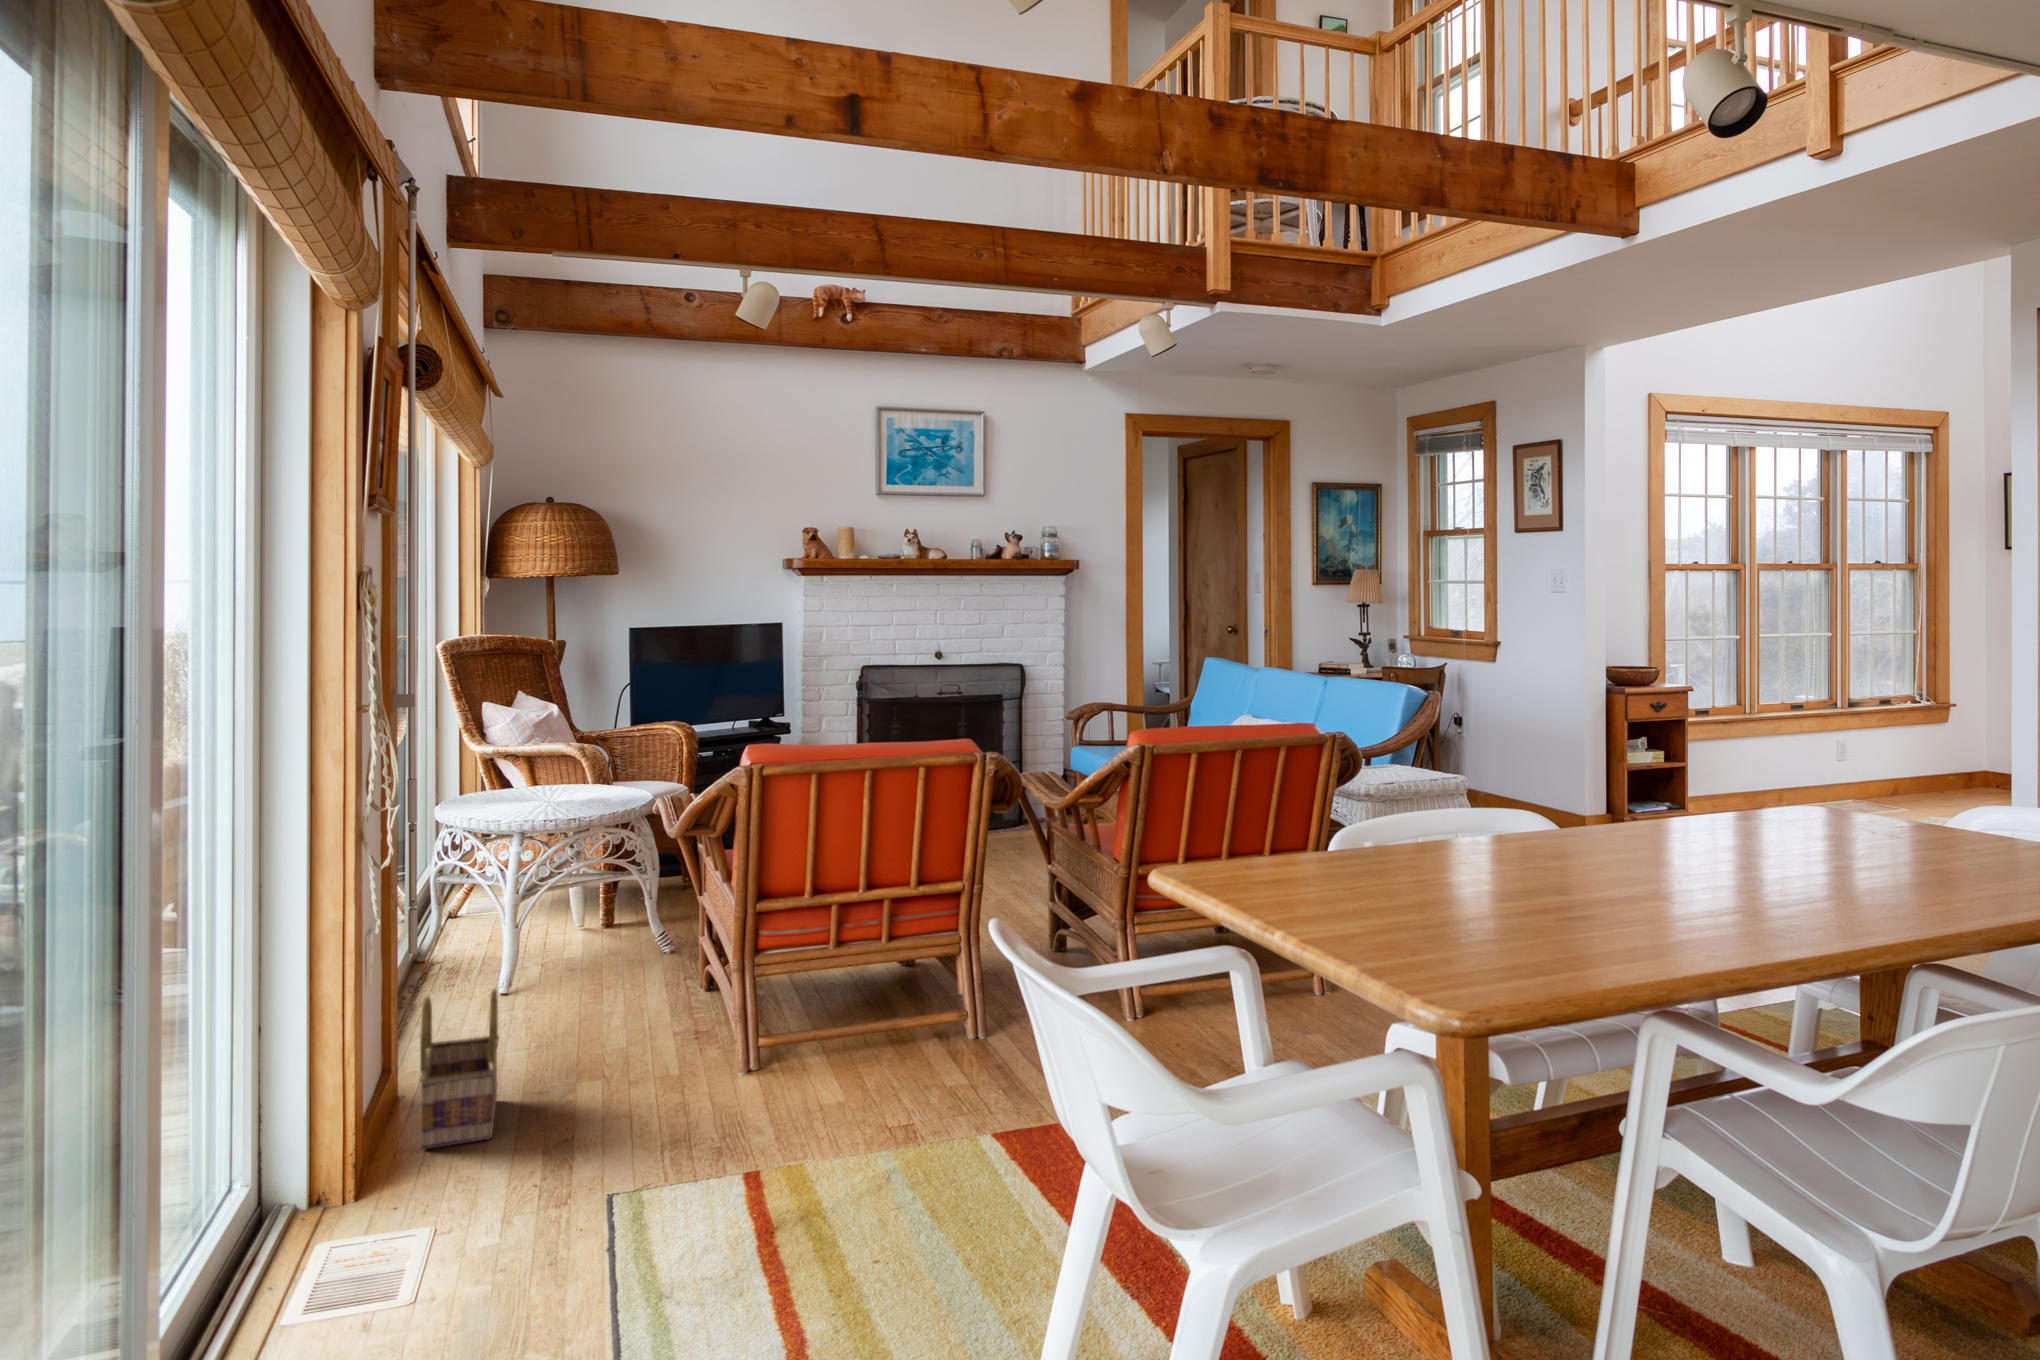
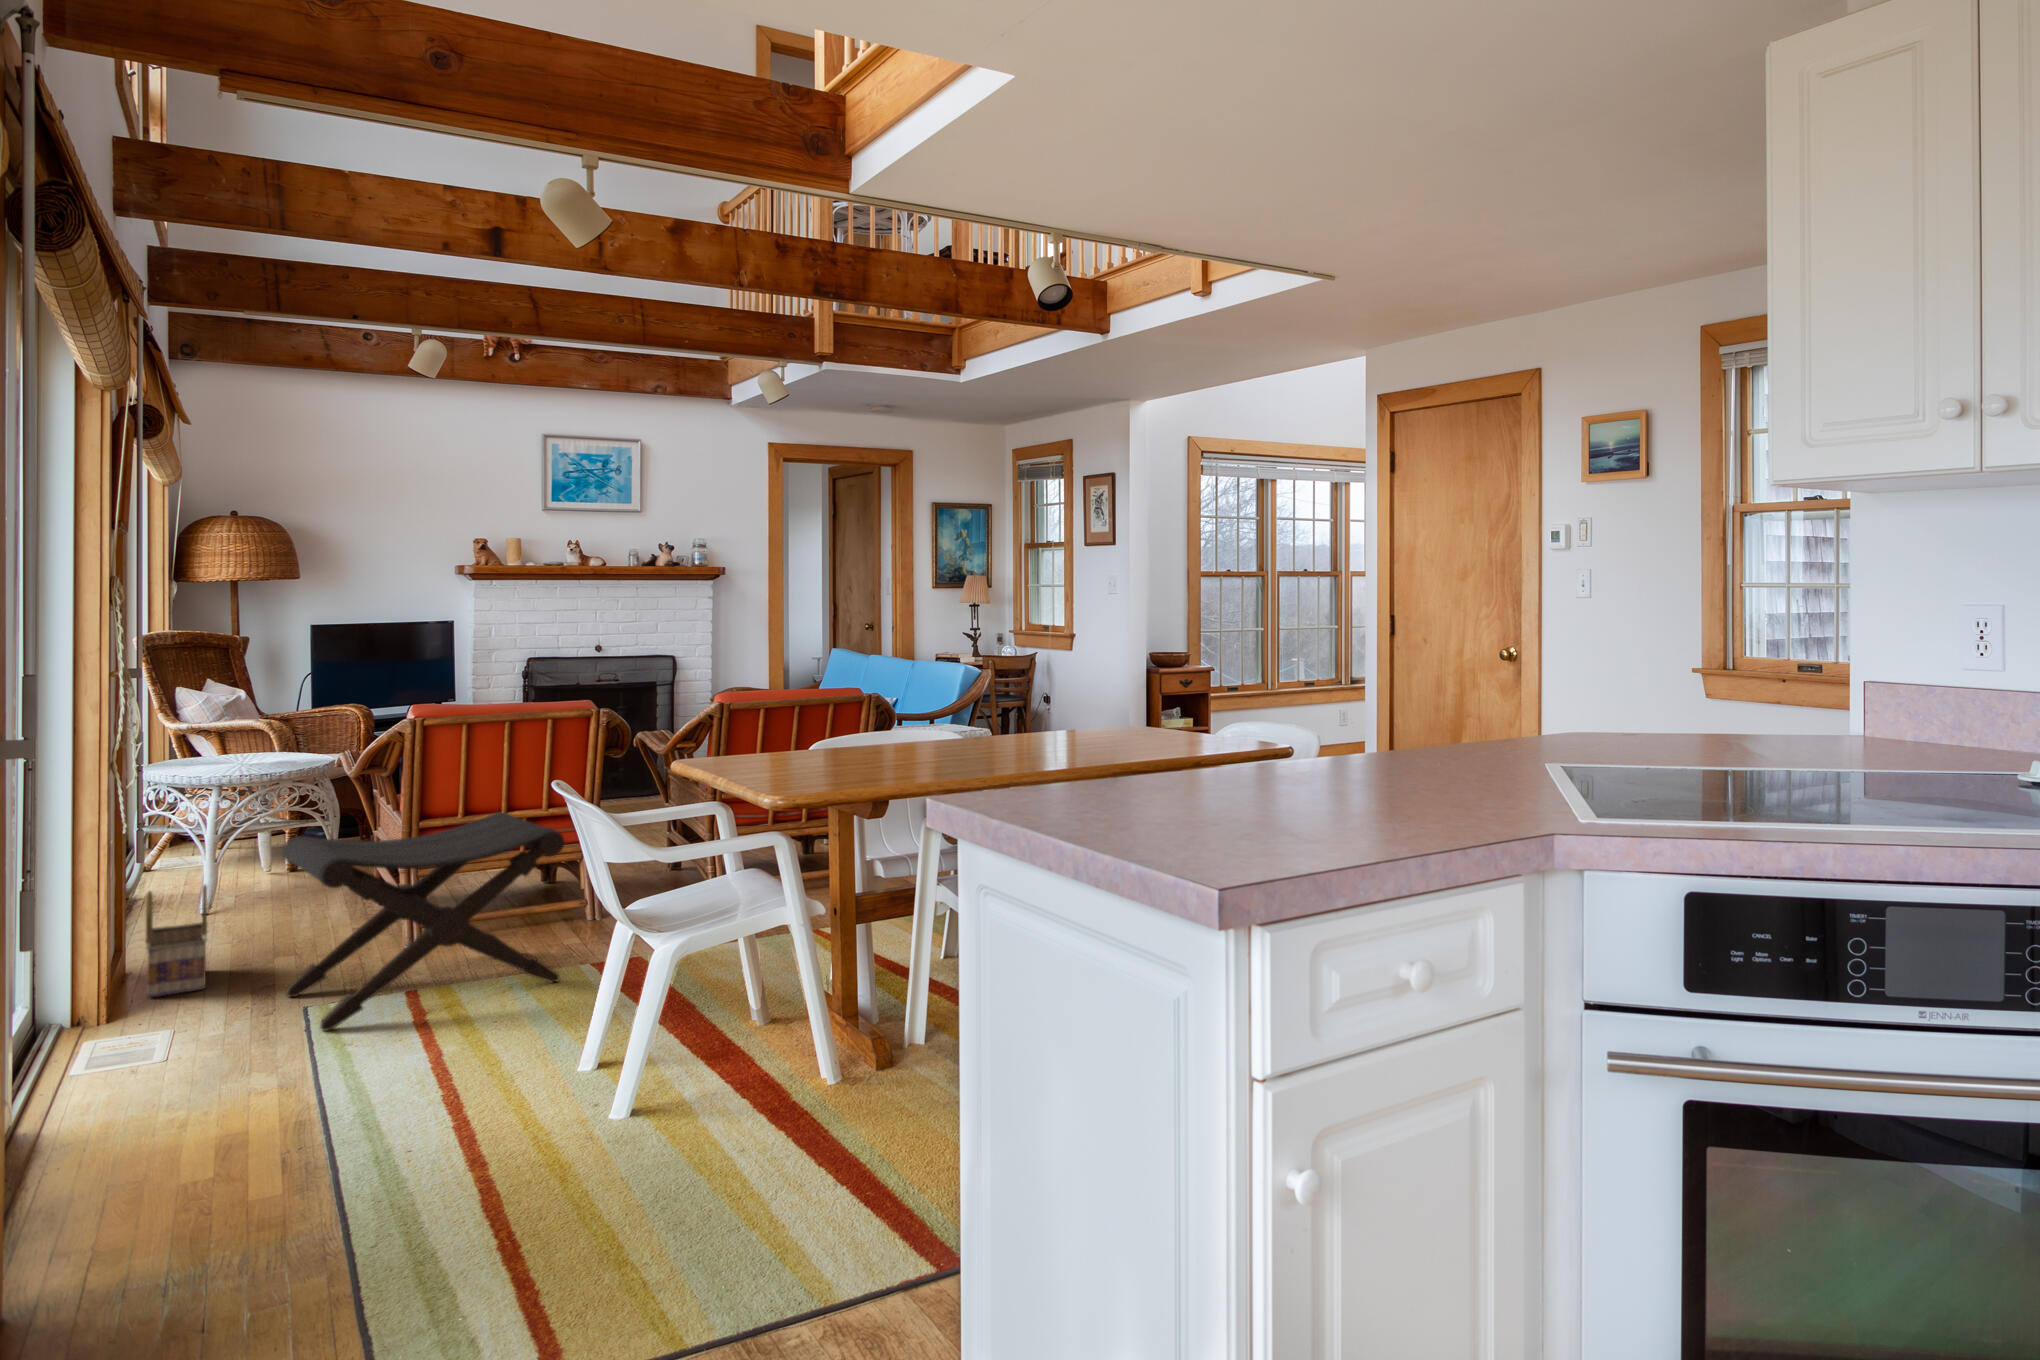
footstool: none [585,903,954,1249] -> present [283,812,564,1031]

